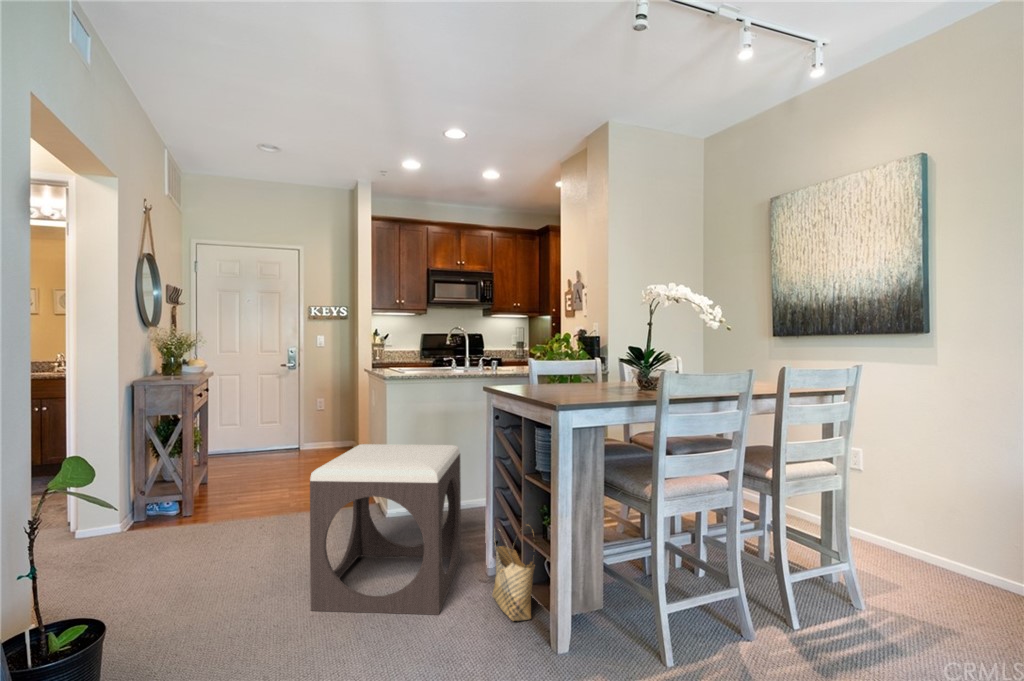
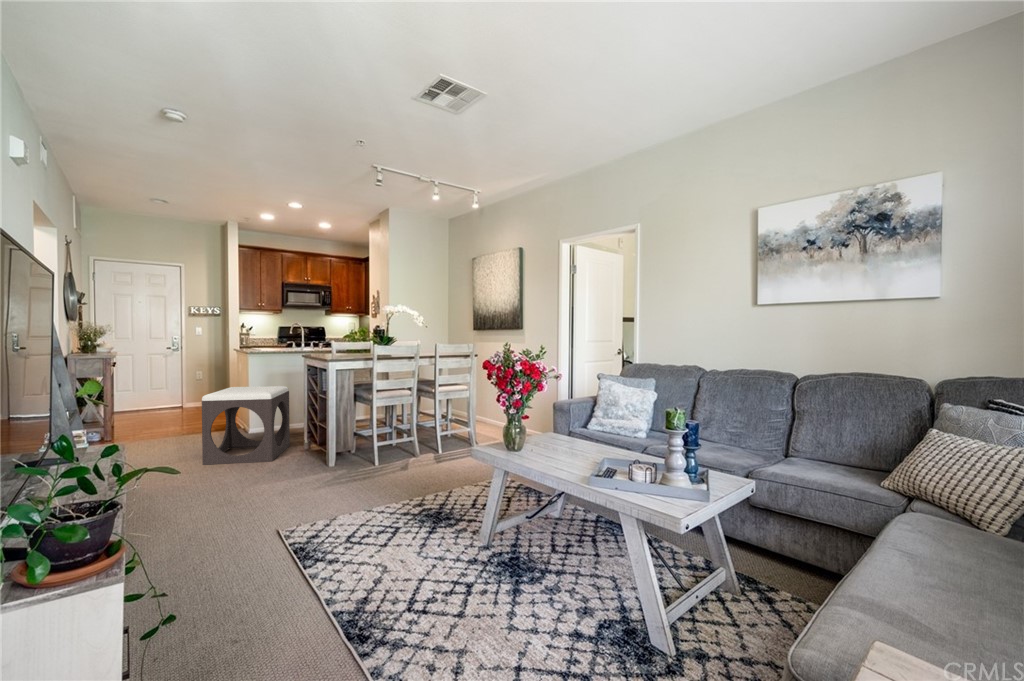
woven basket: present [492,524,535,621] -> none [301,418,321,460]

